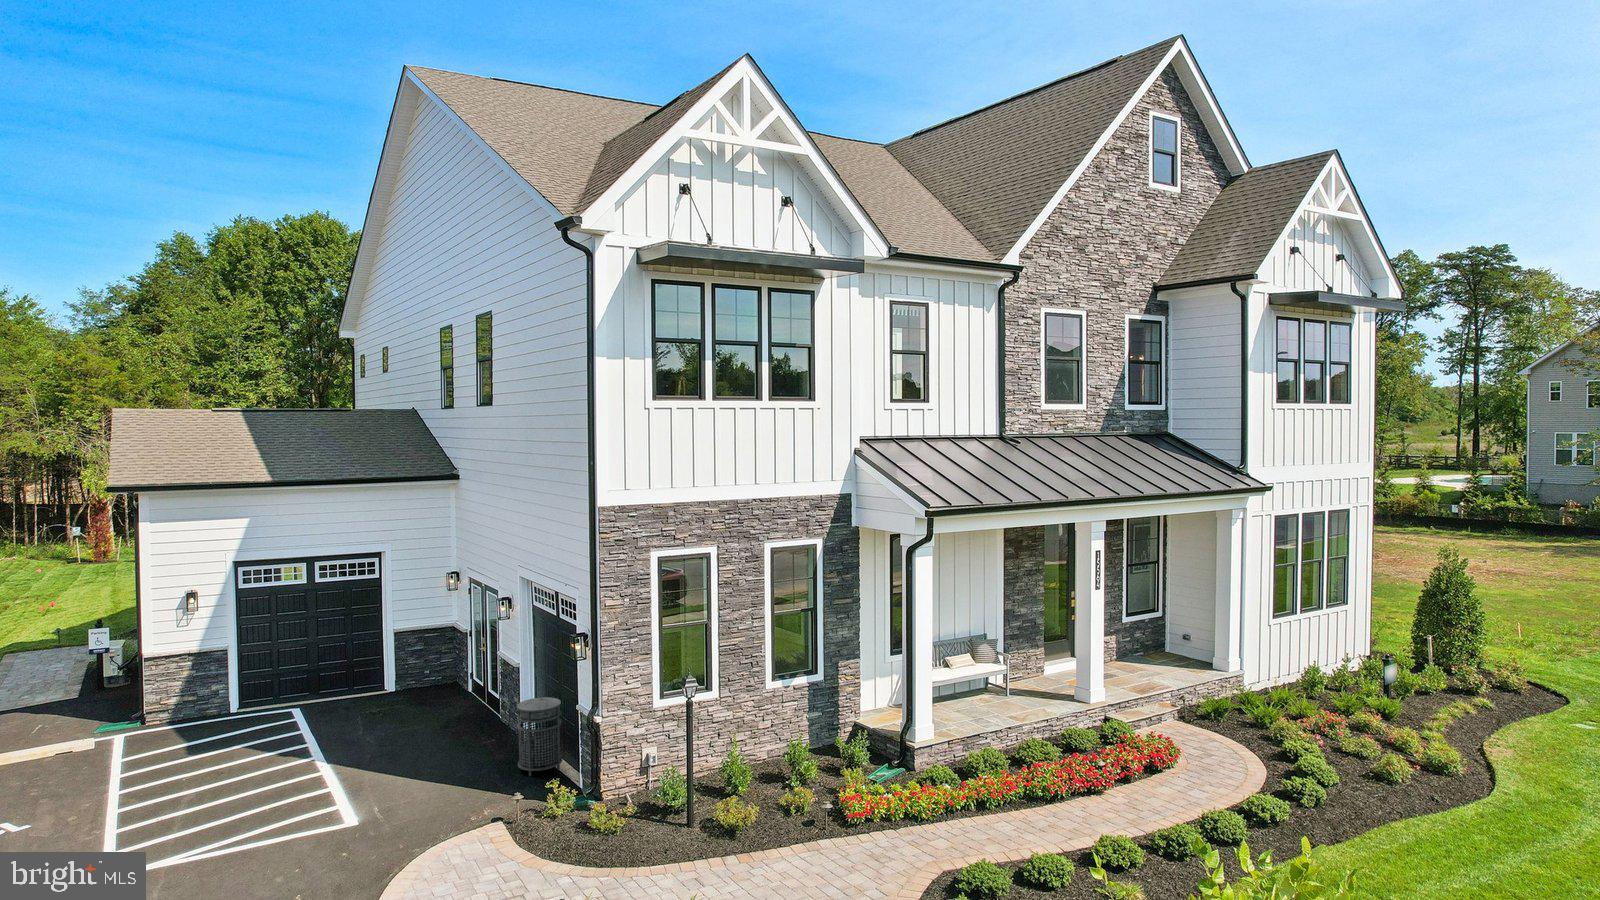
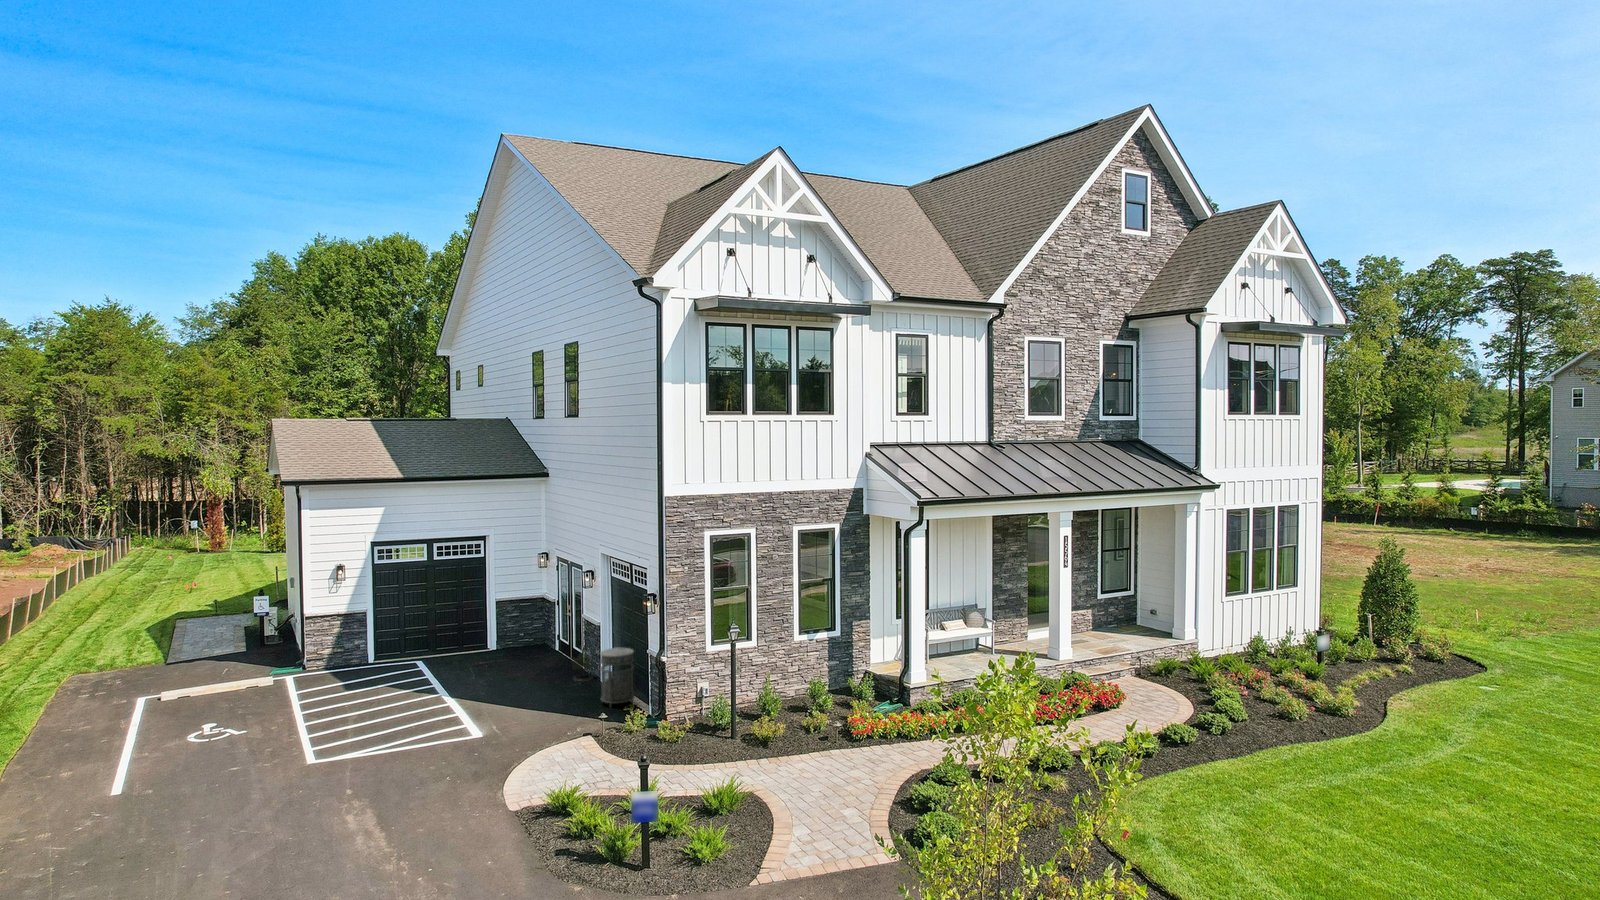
potted tree: none [482,691,513,737] -> present [572,647,592,681]

